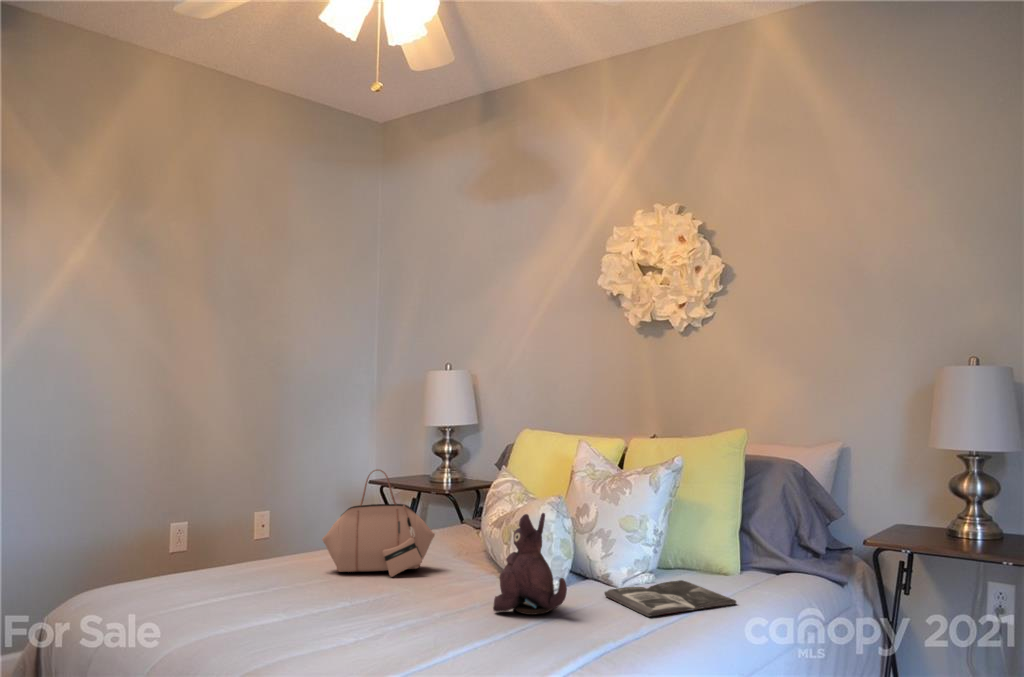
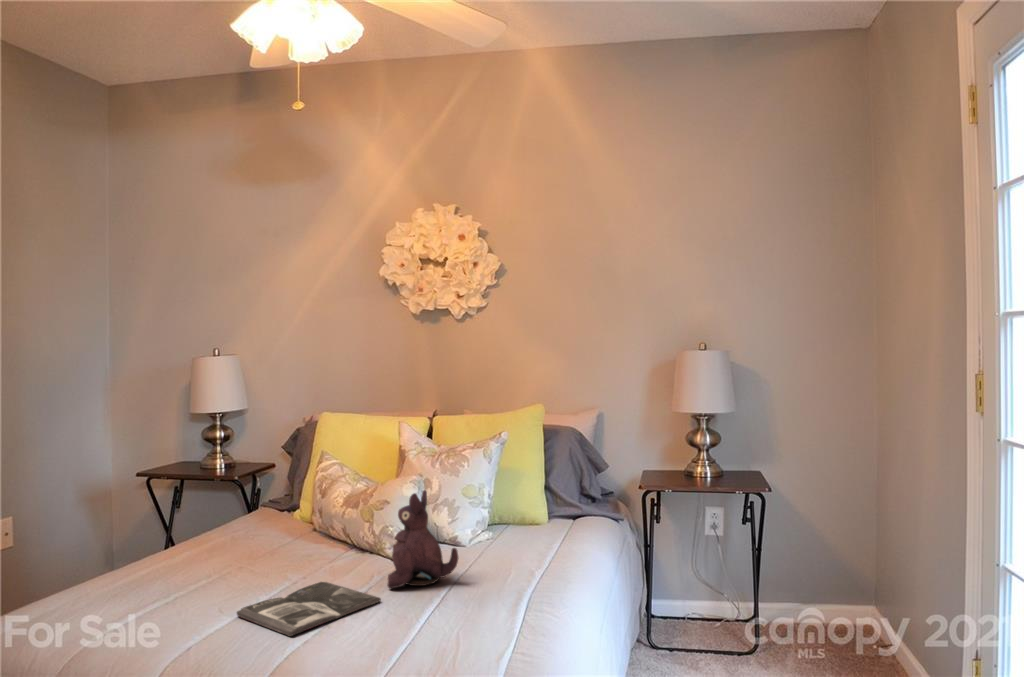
handbag: present [322,469,435,577] -> none [158,463,281,574]
magazine: present [604,580,736,617] -> present [237,582,381,636]

